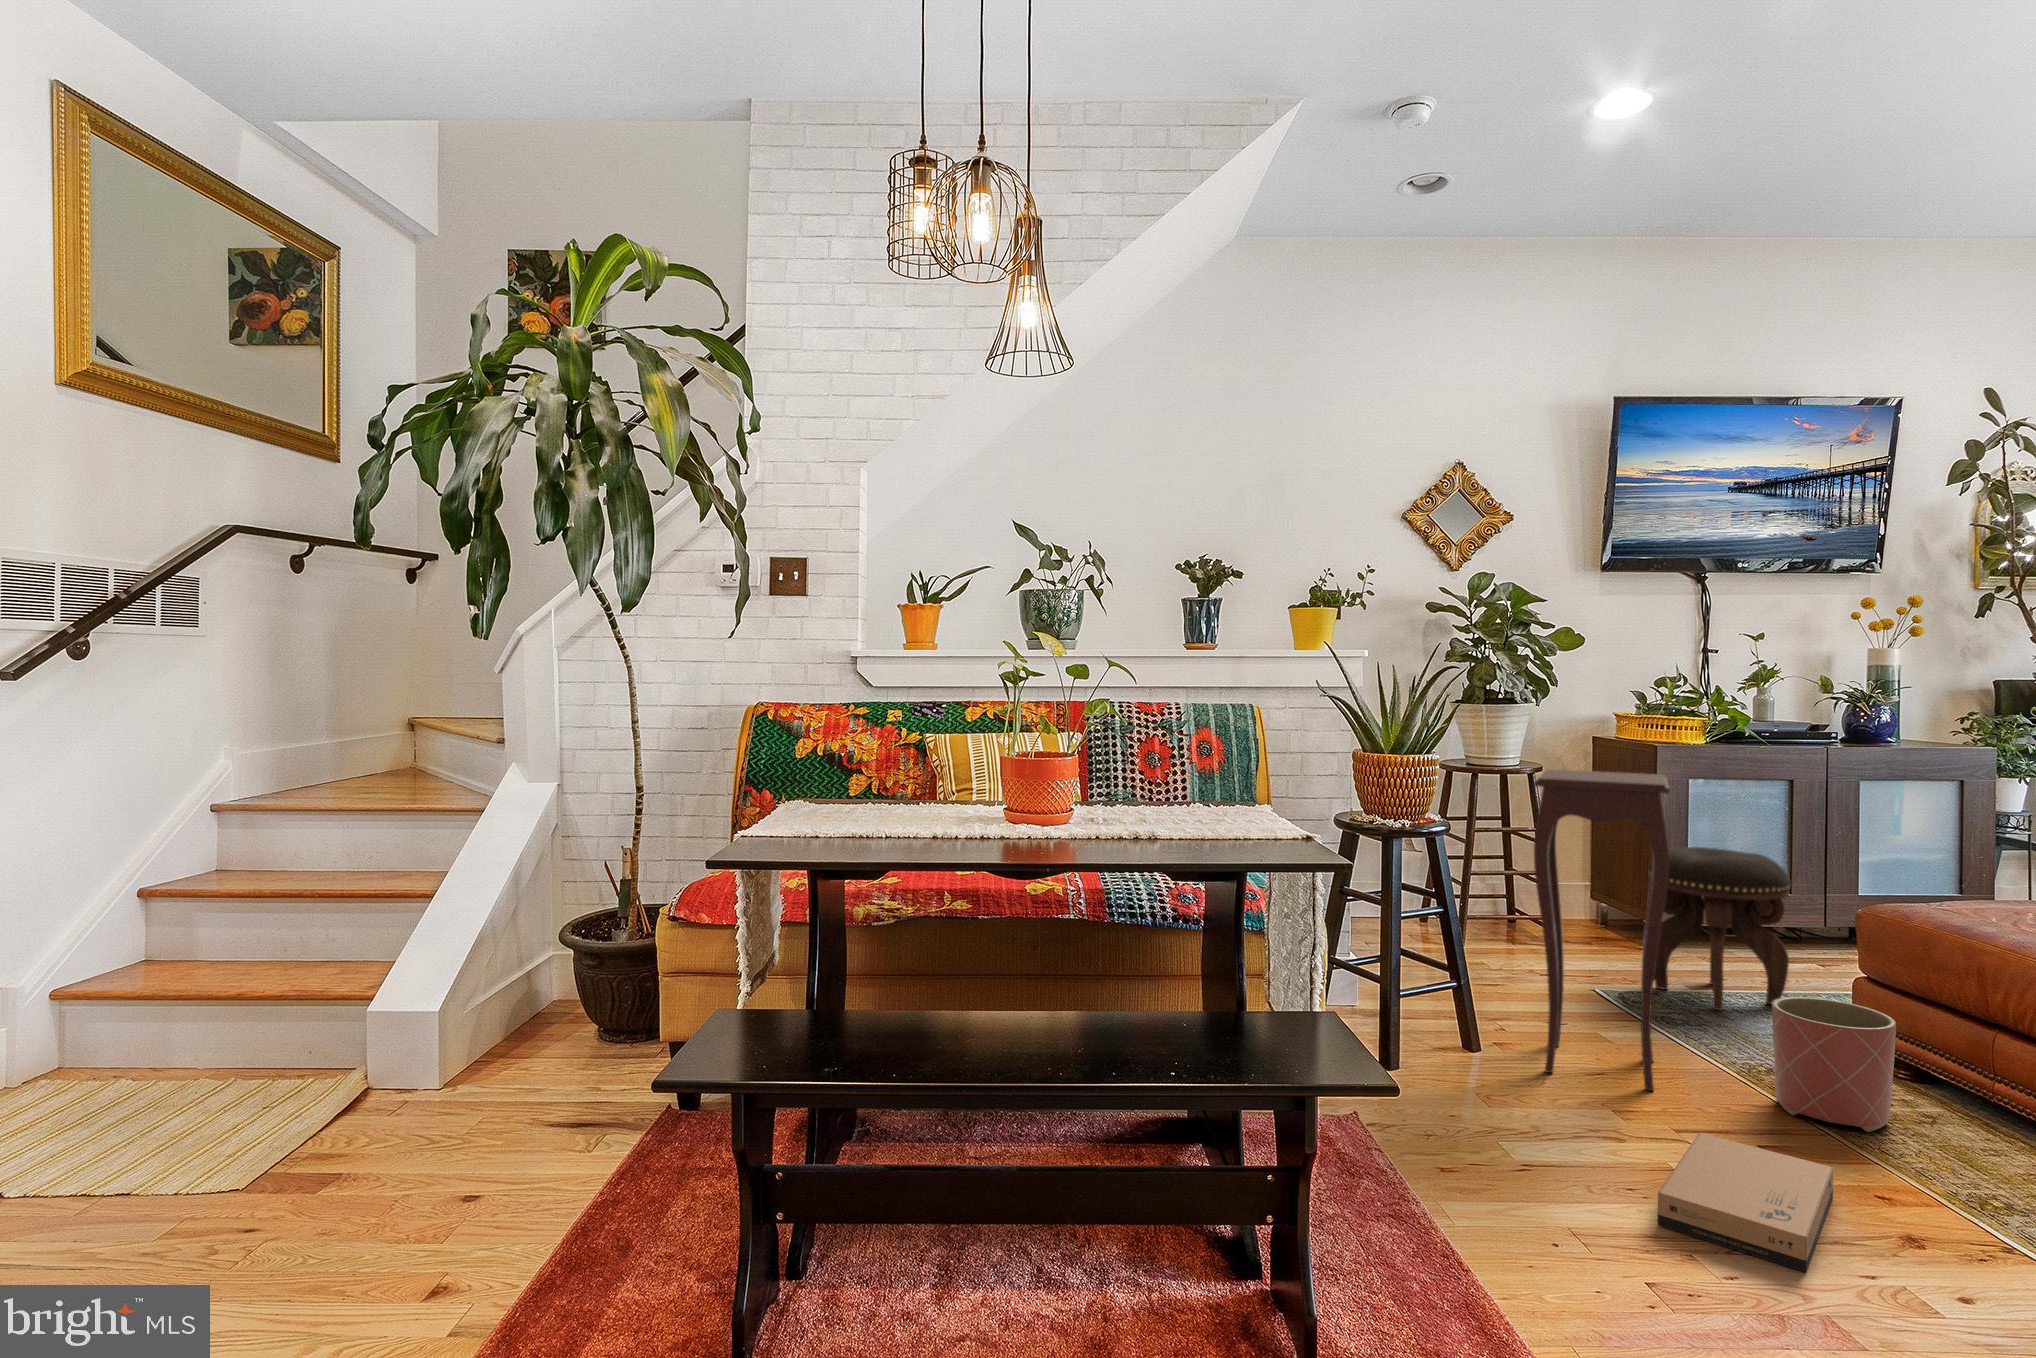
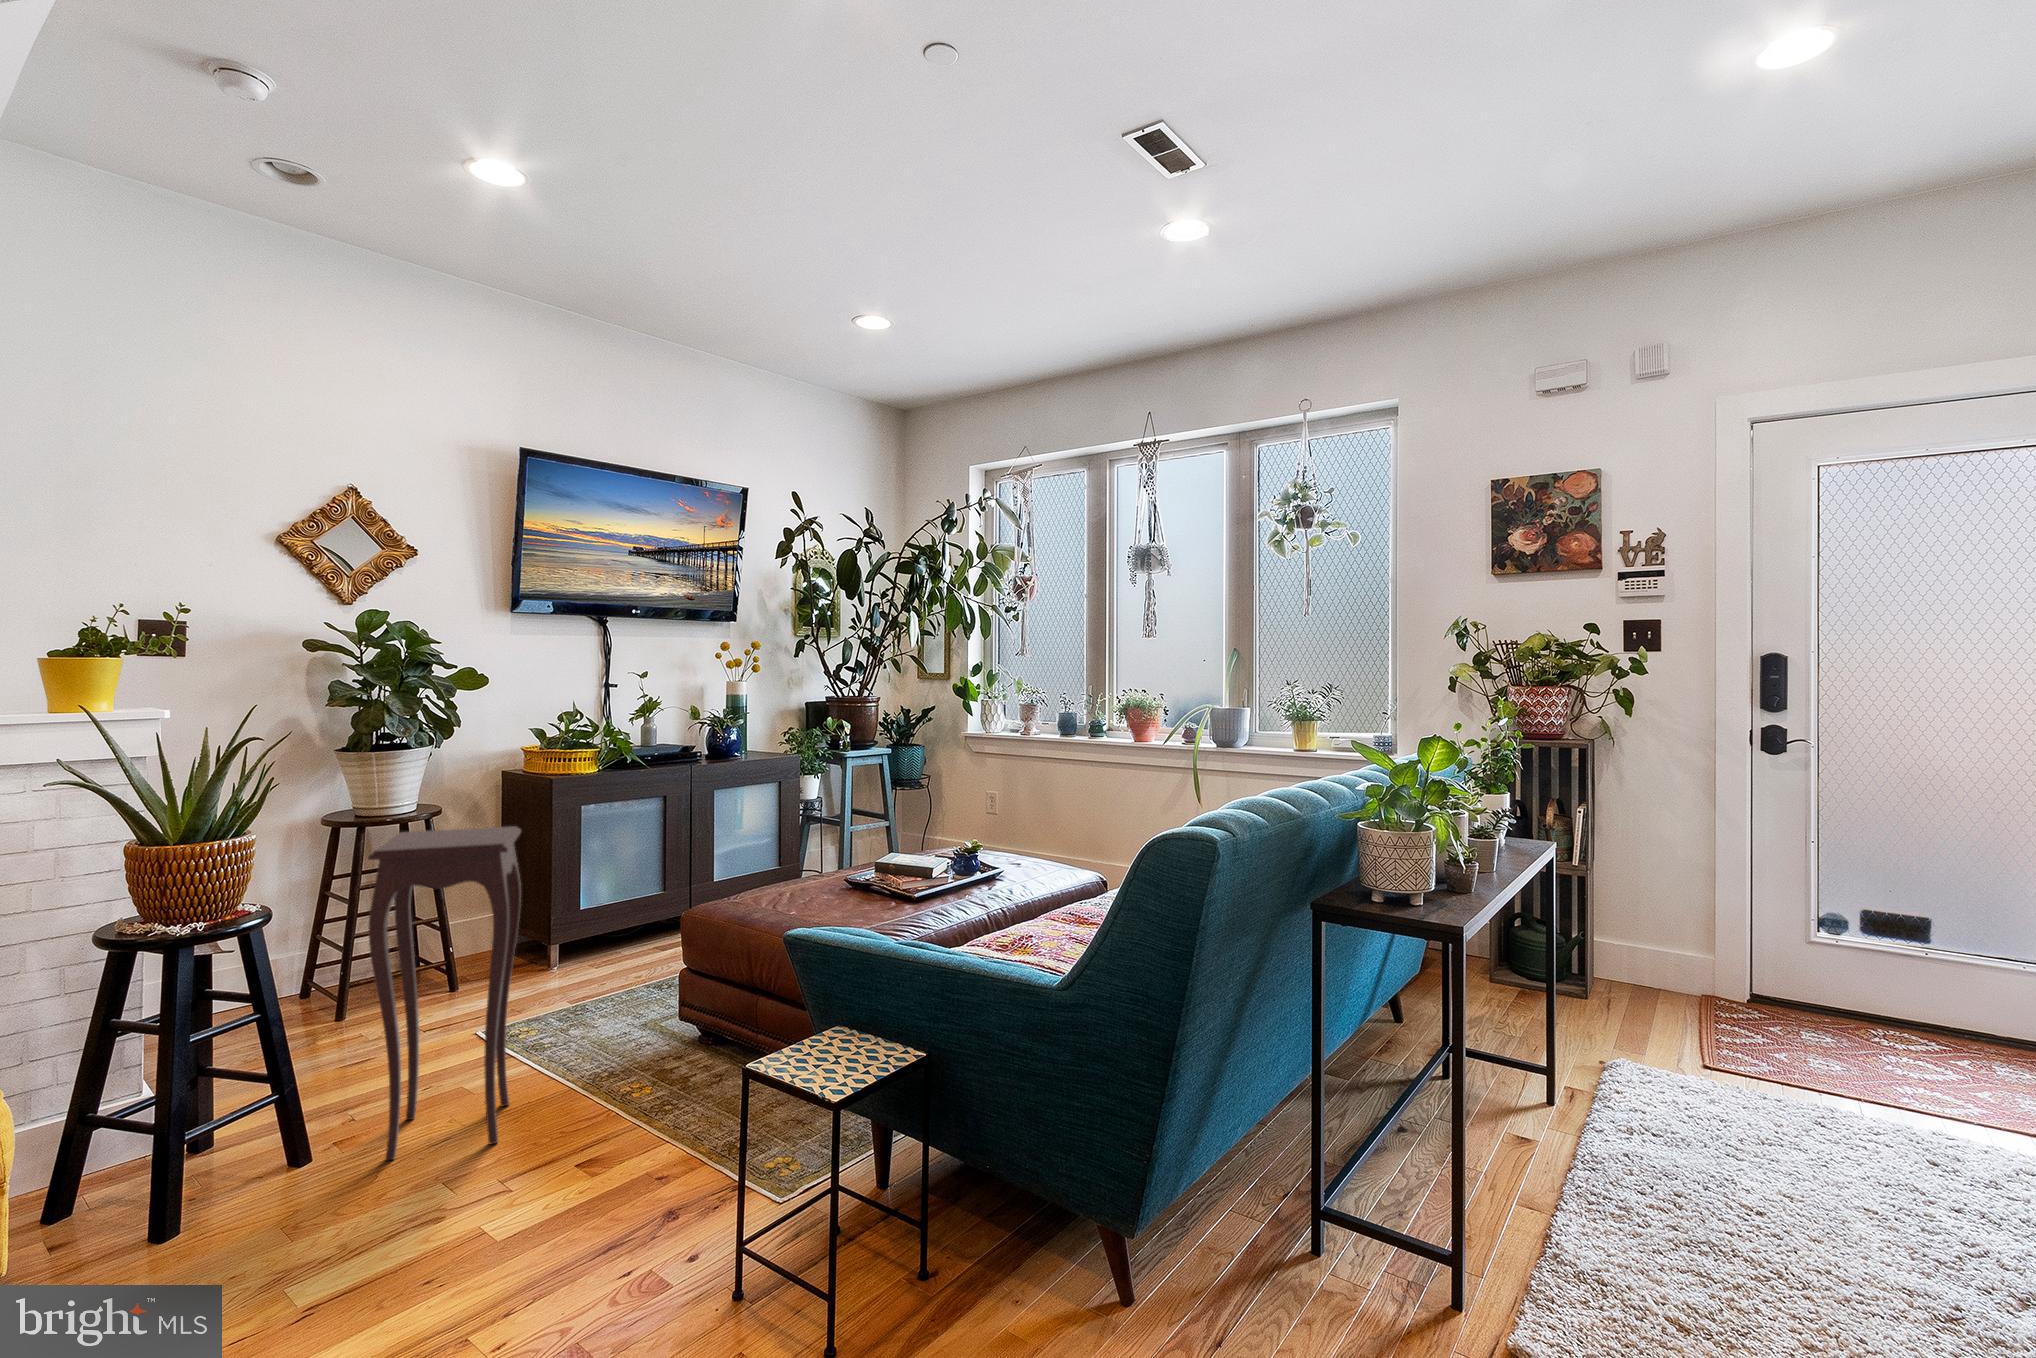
footstool: present [1648,847,1791,1010] -> none [531,872,648,1023]
planter: present [1772,997,1896,1132] -> none [603,1007,694,1123]
cardboard box: present [1658,1133,1833,1272] -> none [445,1181,624,1325]

